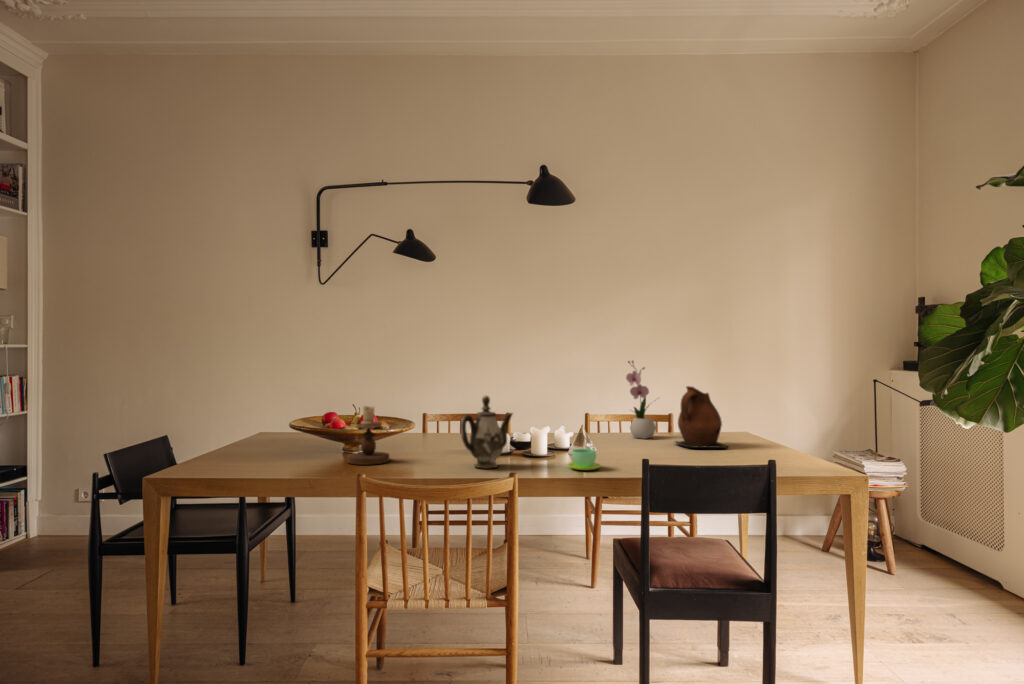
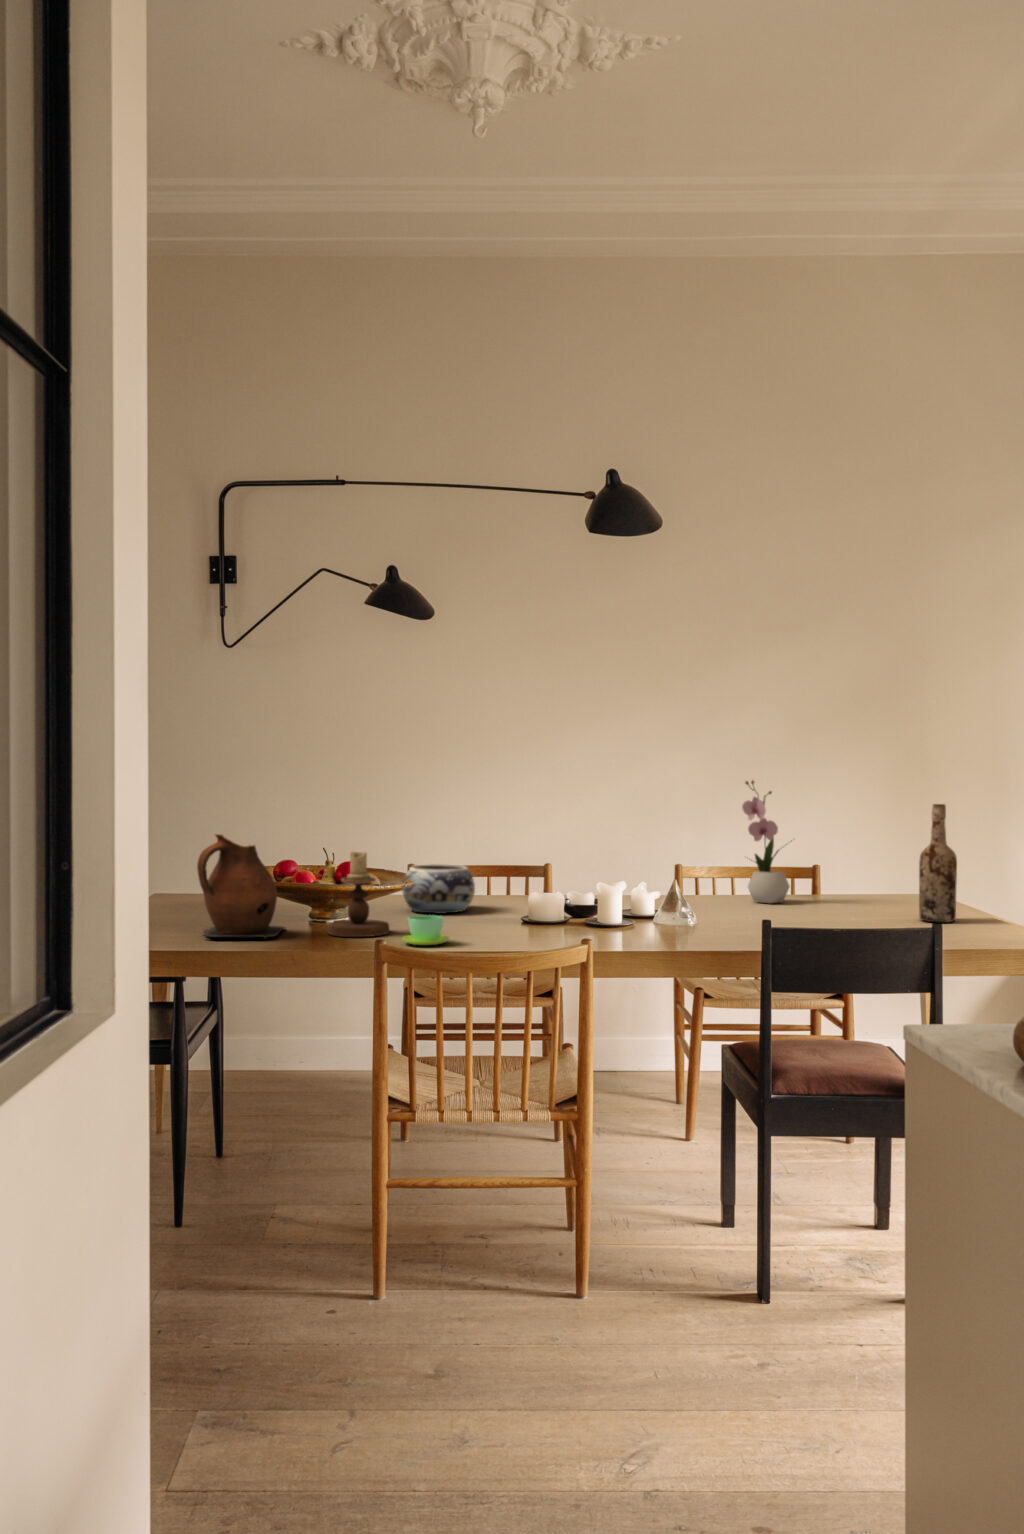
wine bottle: none [744,375,769,454] -> present [919,804,957,922]
ceramic pitcher: present [676,386,727,448] -> present [197,834,285,938]
teapot: present [460,396,512,469] -> none [500,836,574,941]
decorative bowl: none [408,414,455,446] -> present [403,864,475,914]
cup: present [568,449,600,470] -> present [402,915,449,945]

